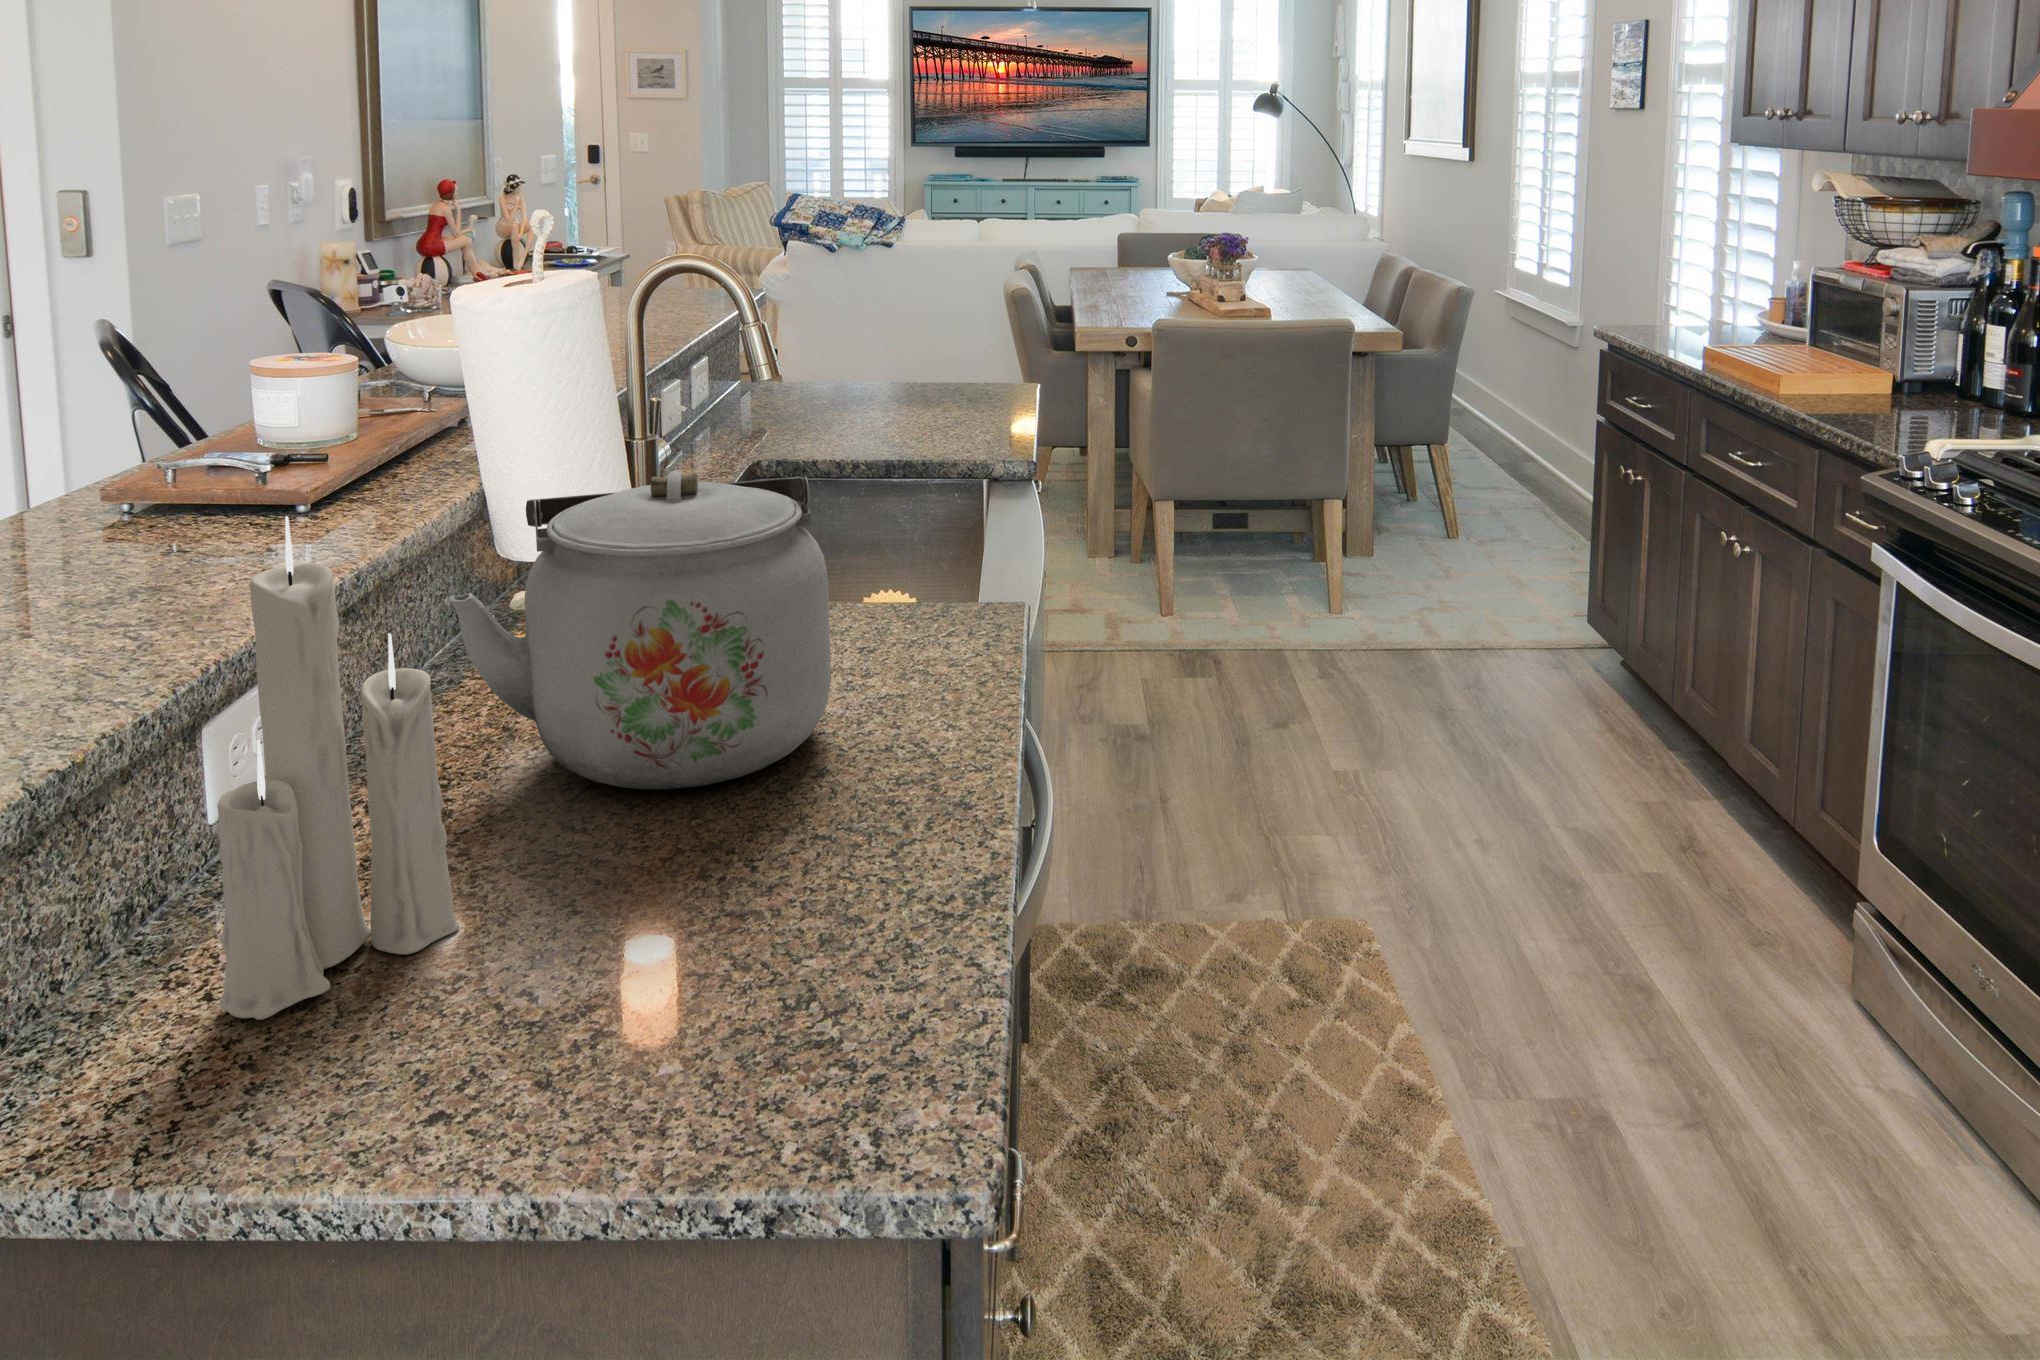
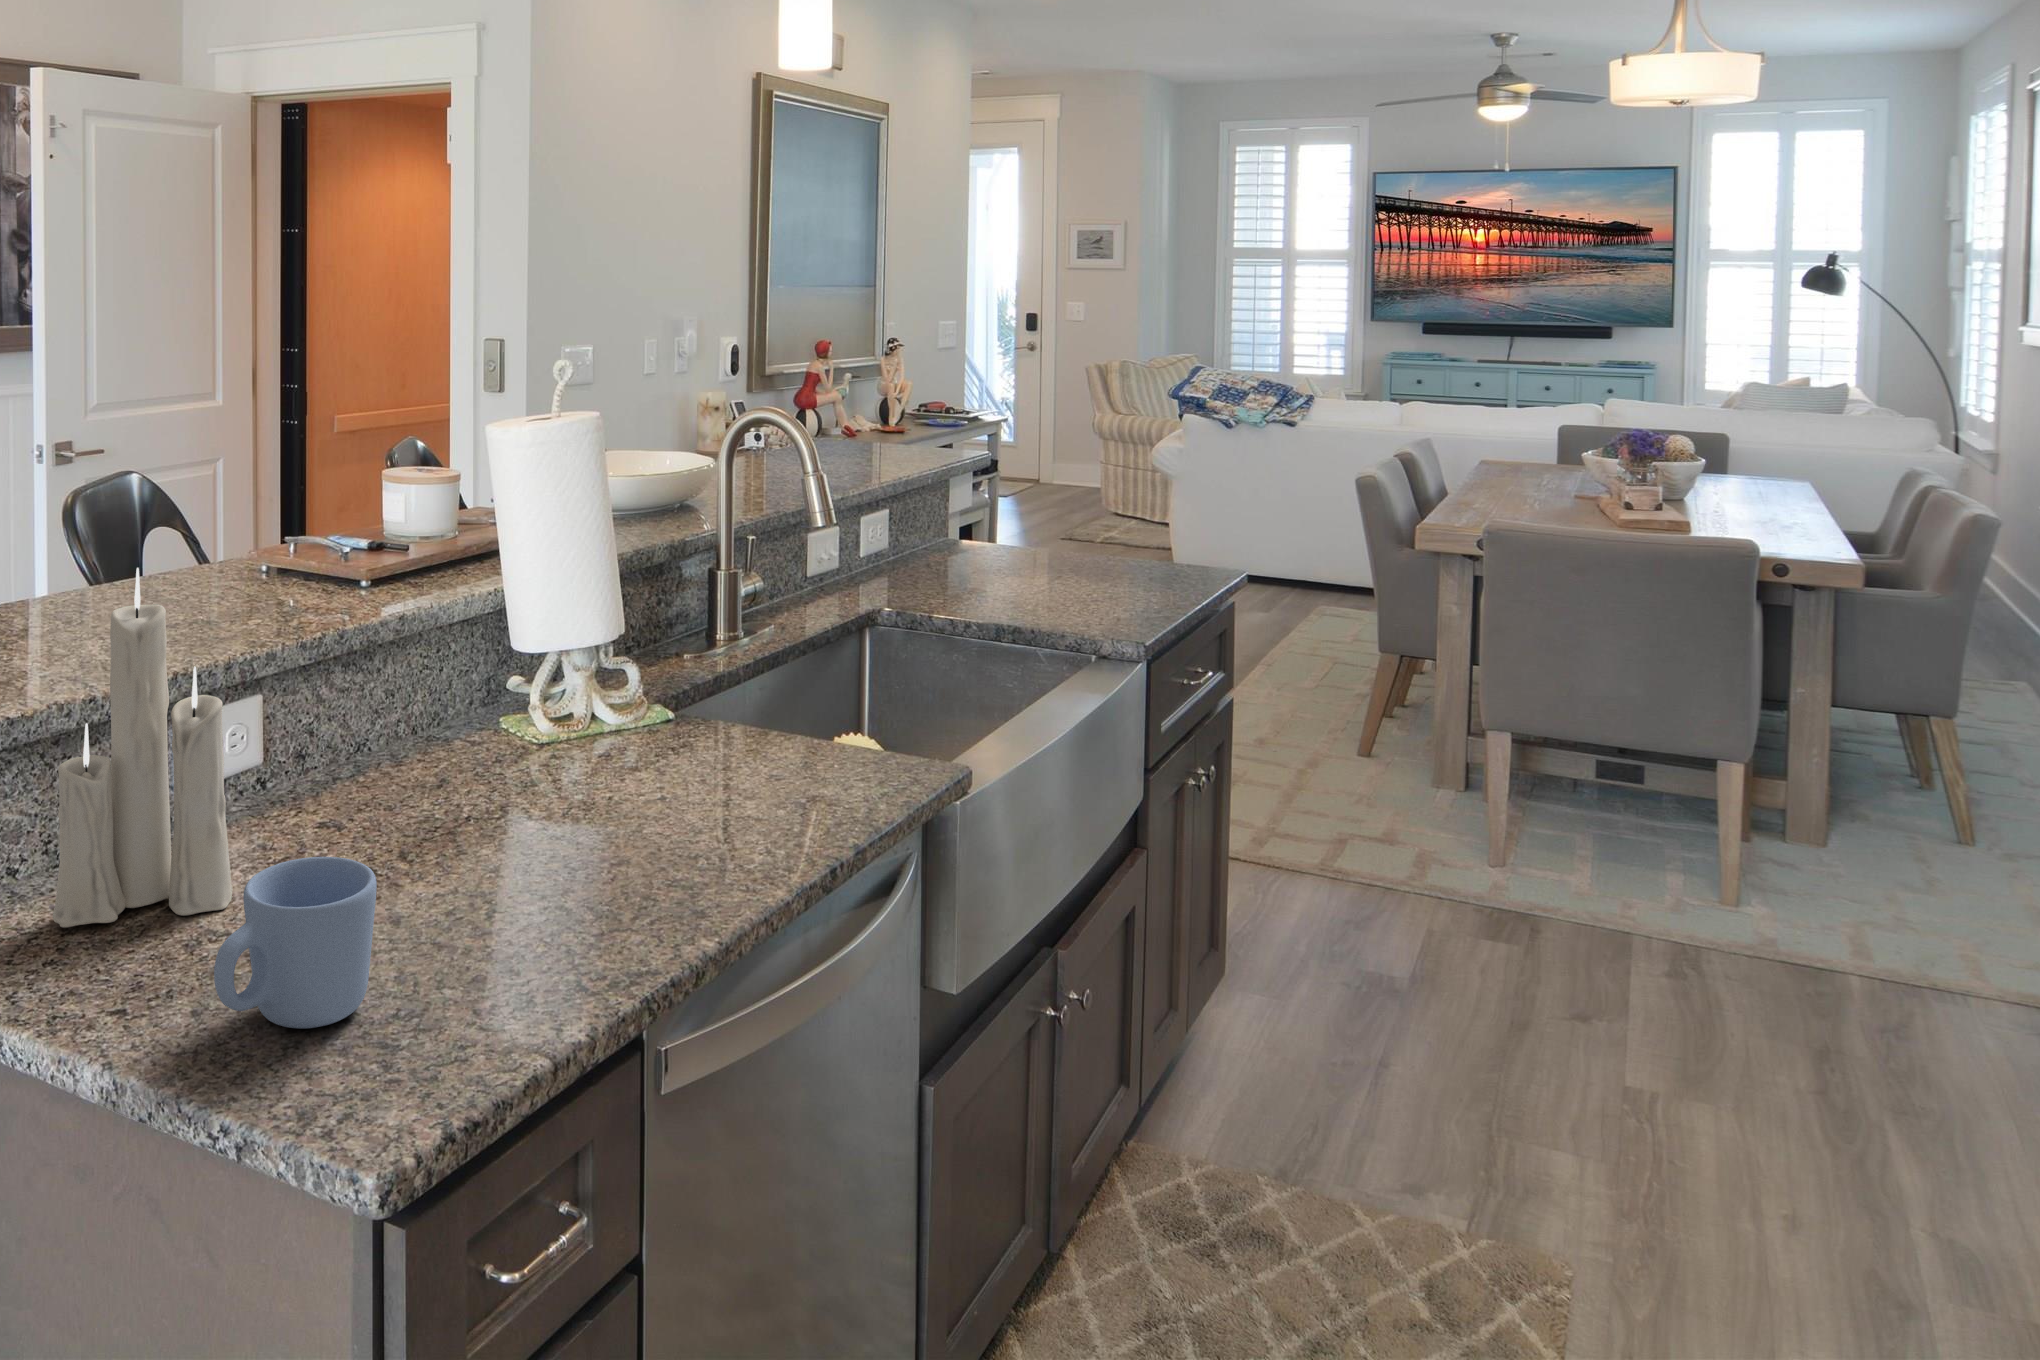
kettle: present [449,470,831,790] -> none [345,583,659,857]
mug: none [648,807,808,1014] -> present [214,857,377,1028]

